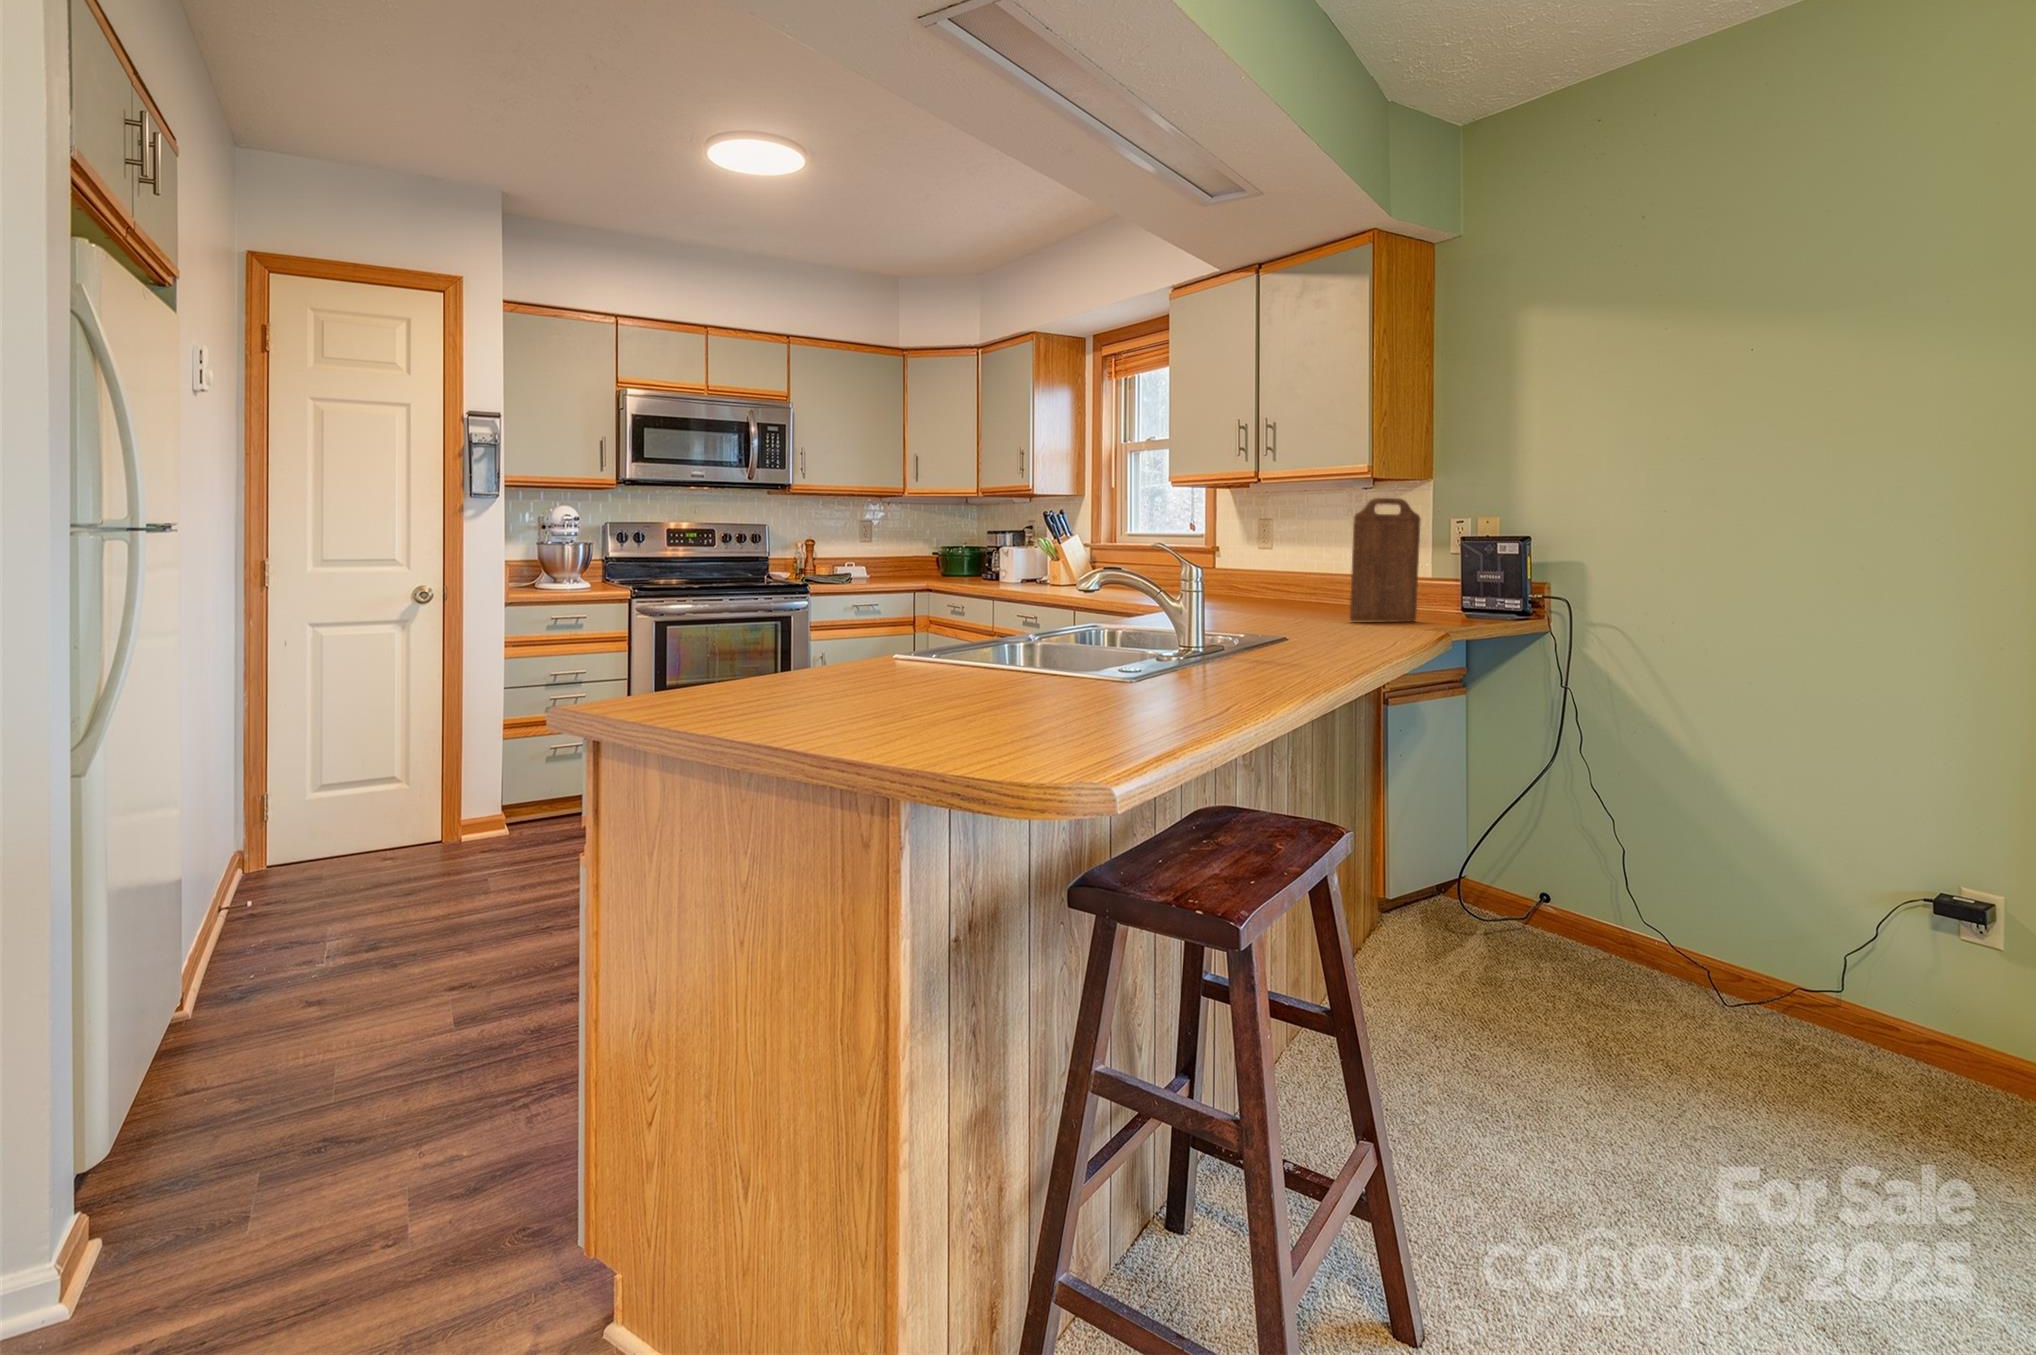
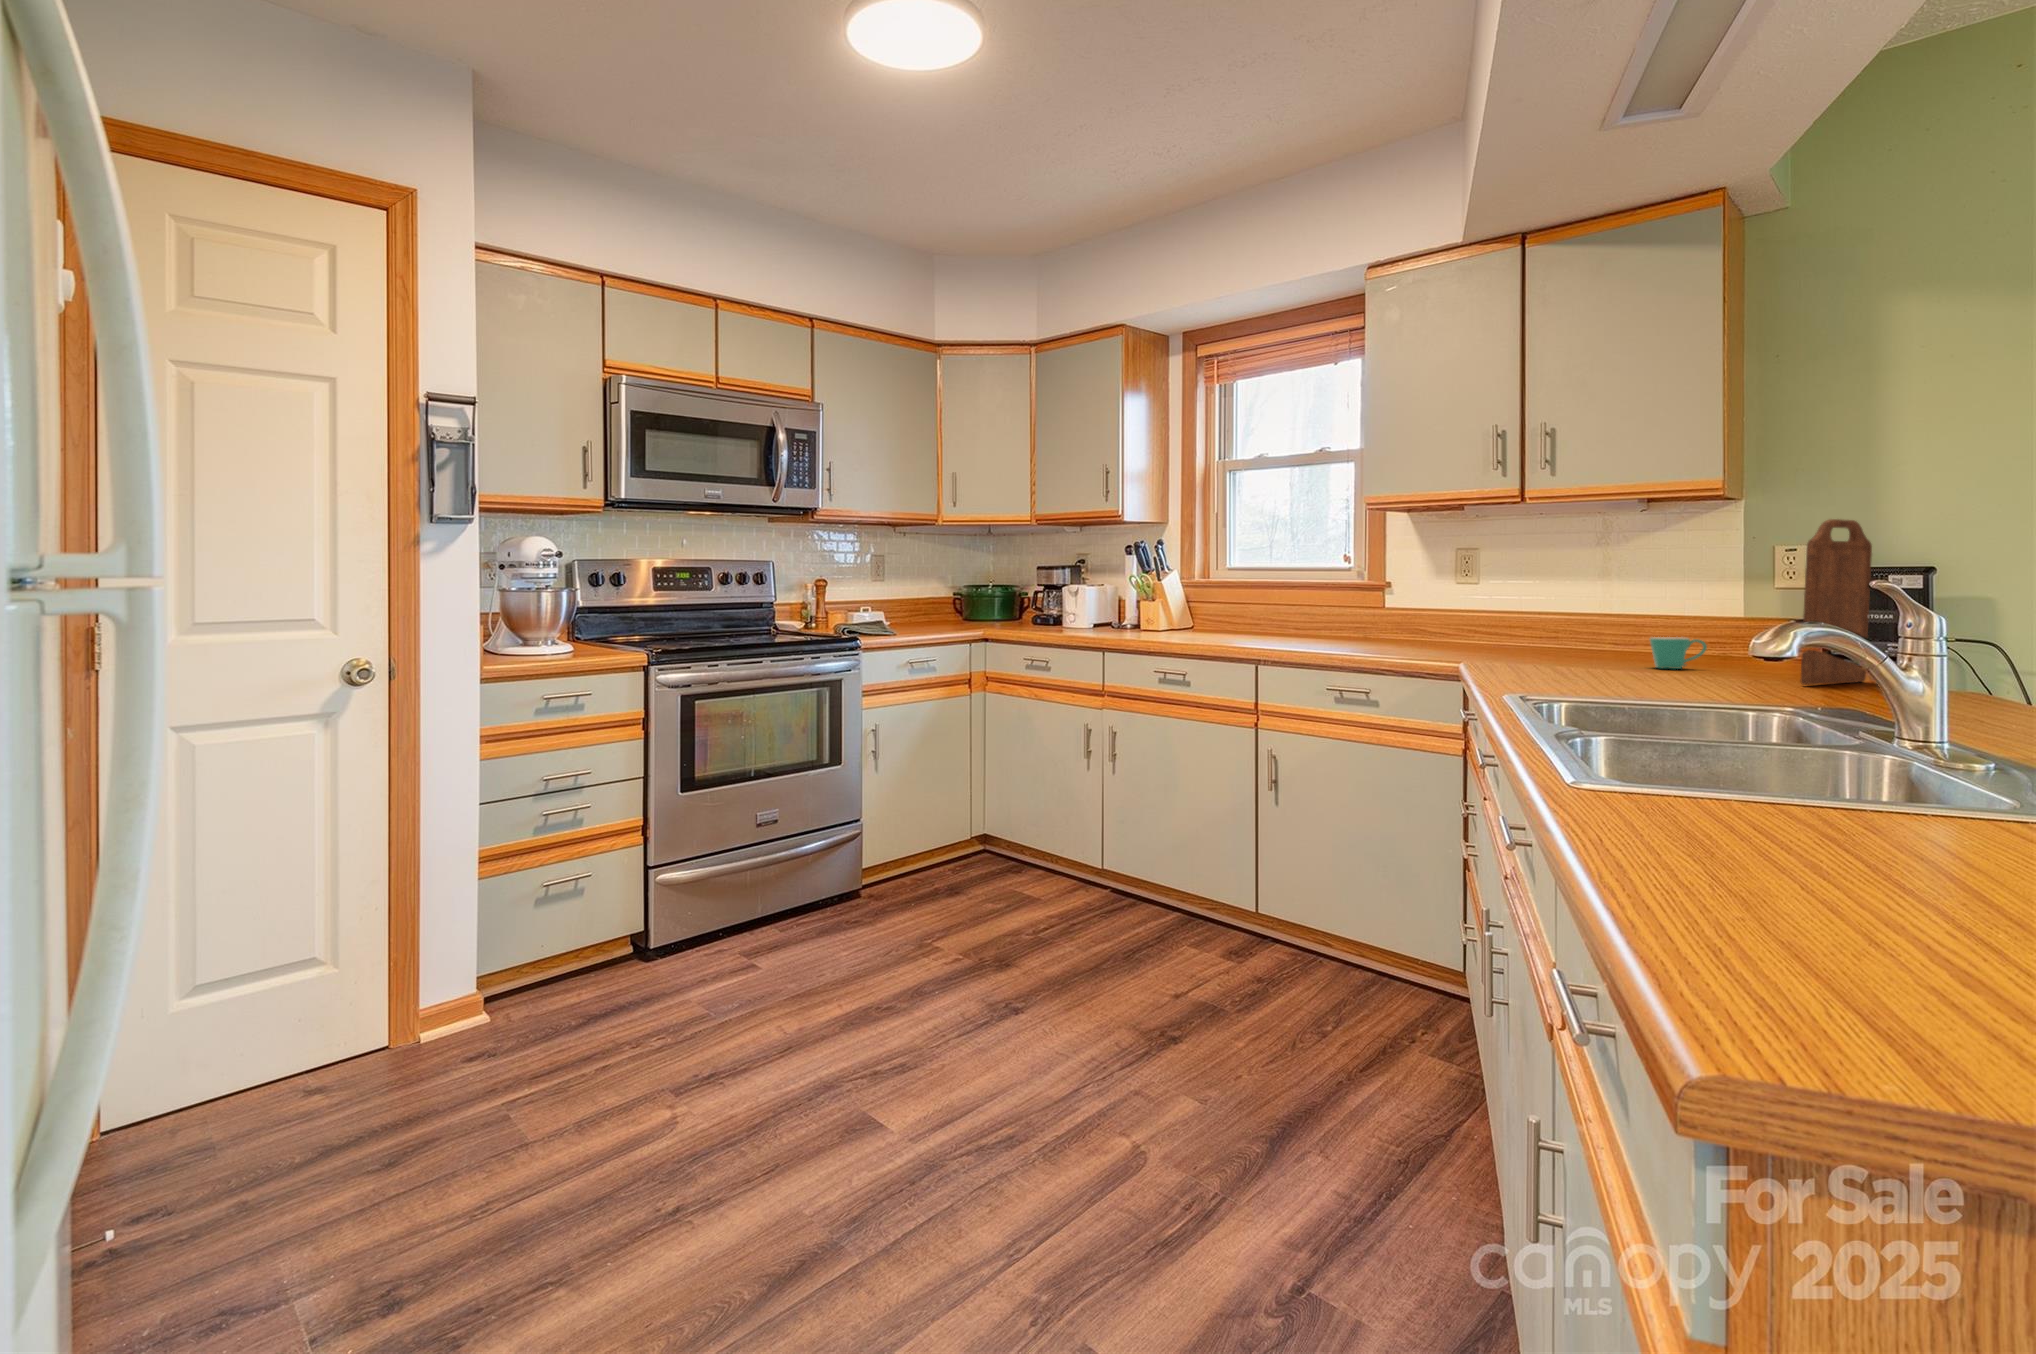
mug: none [1313,589,1351,613] -> present [1650,637,1707,669]

